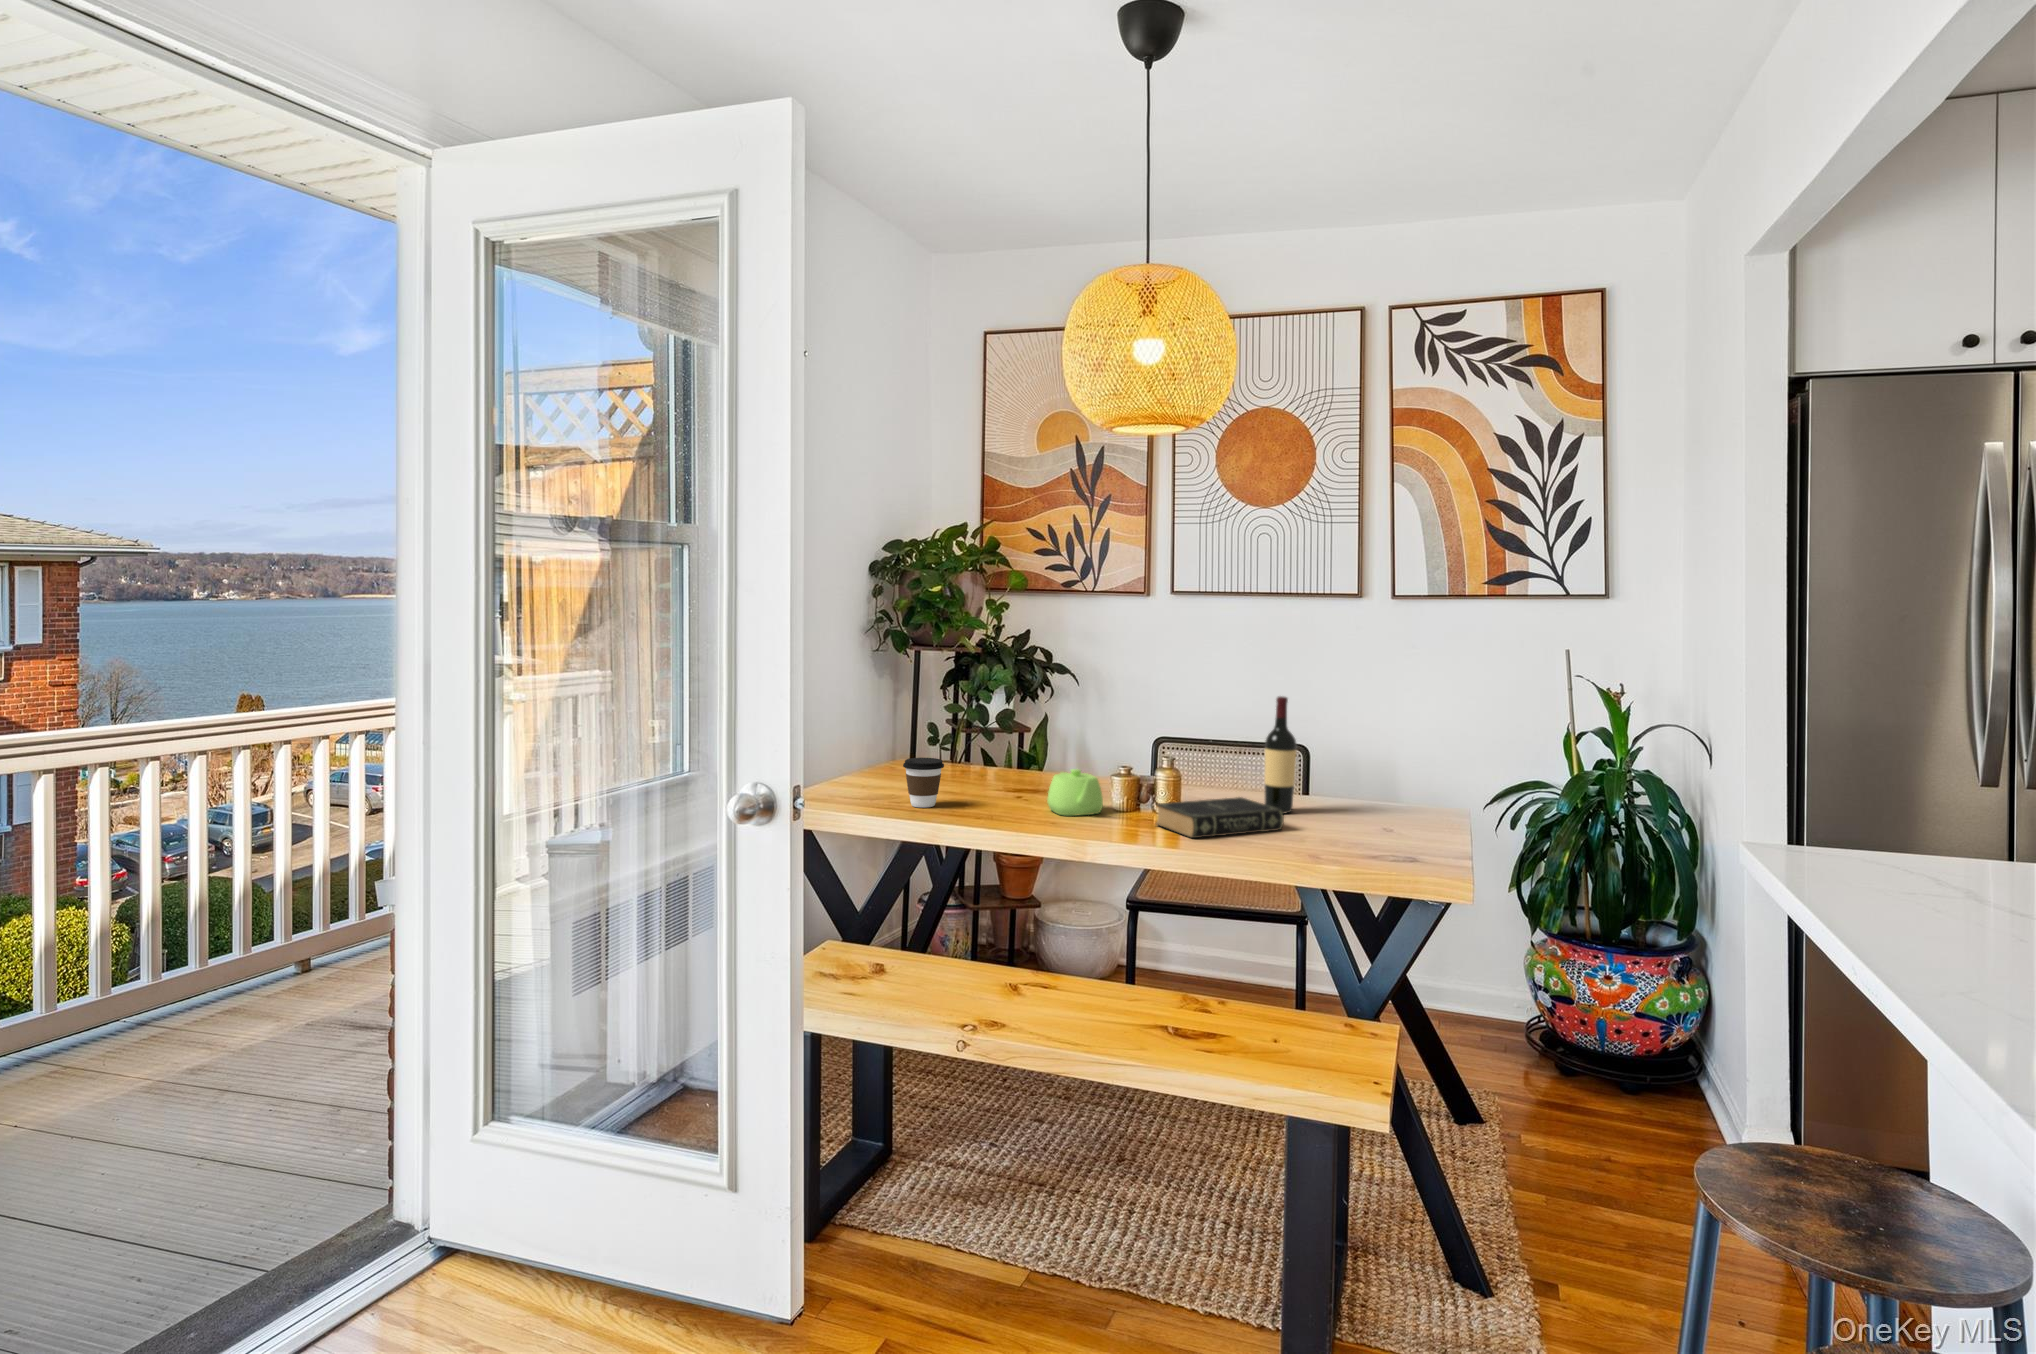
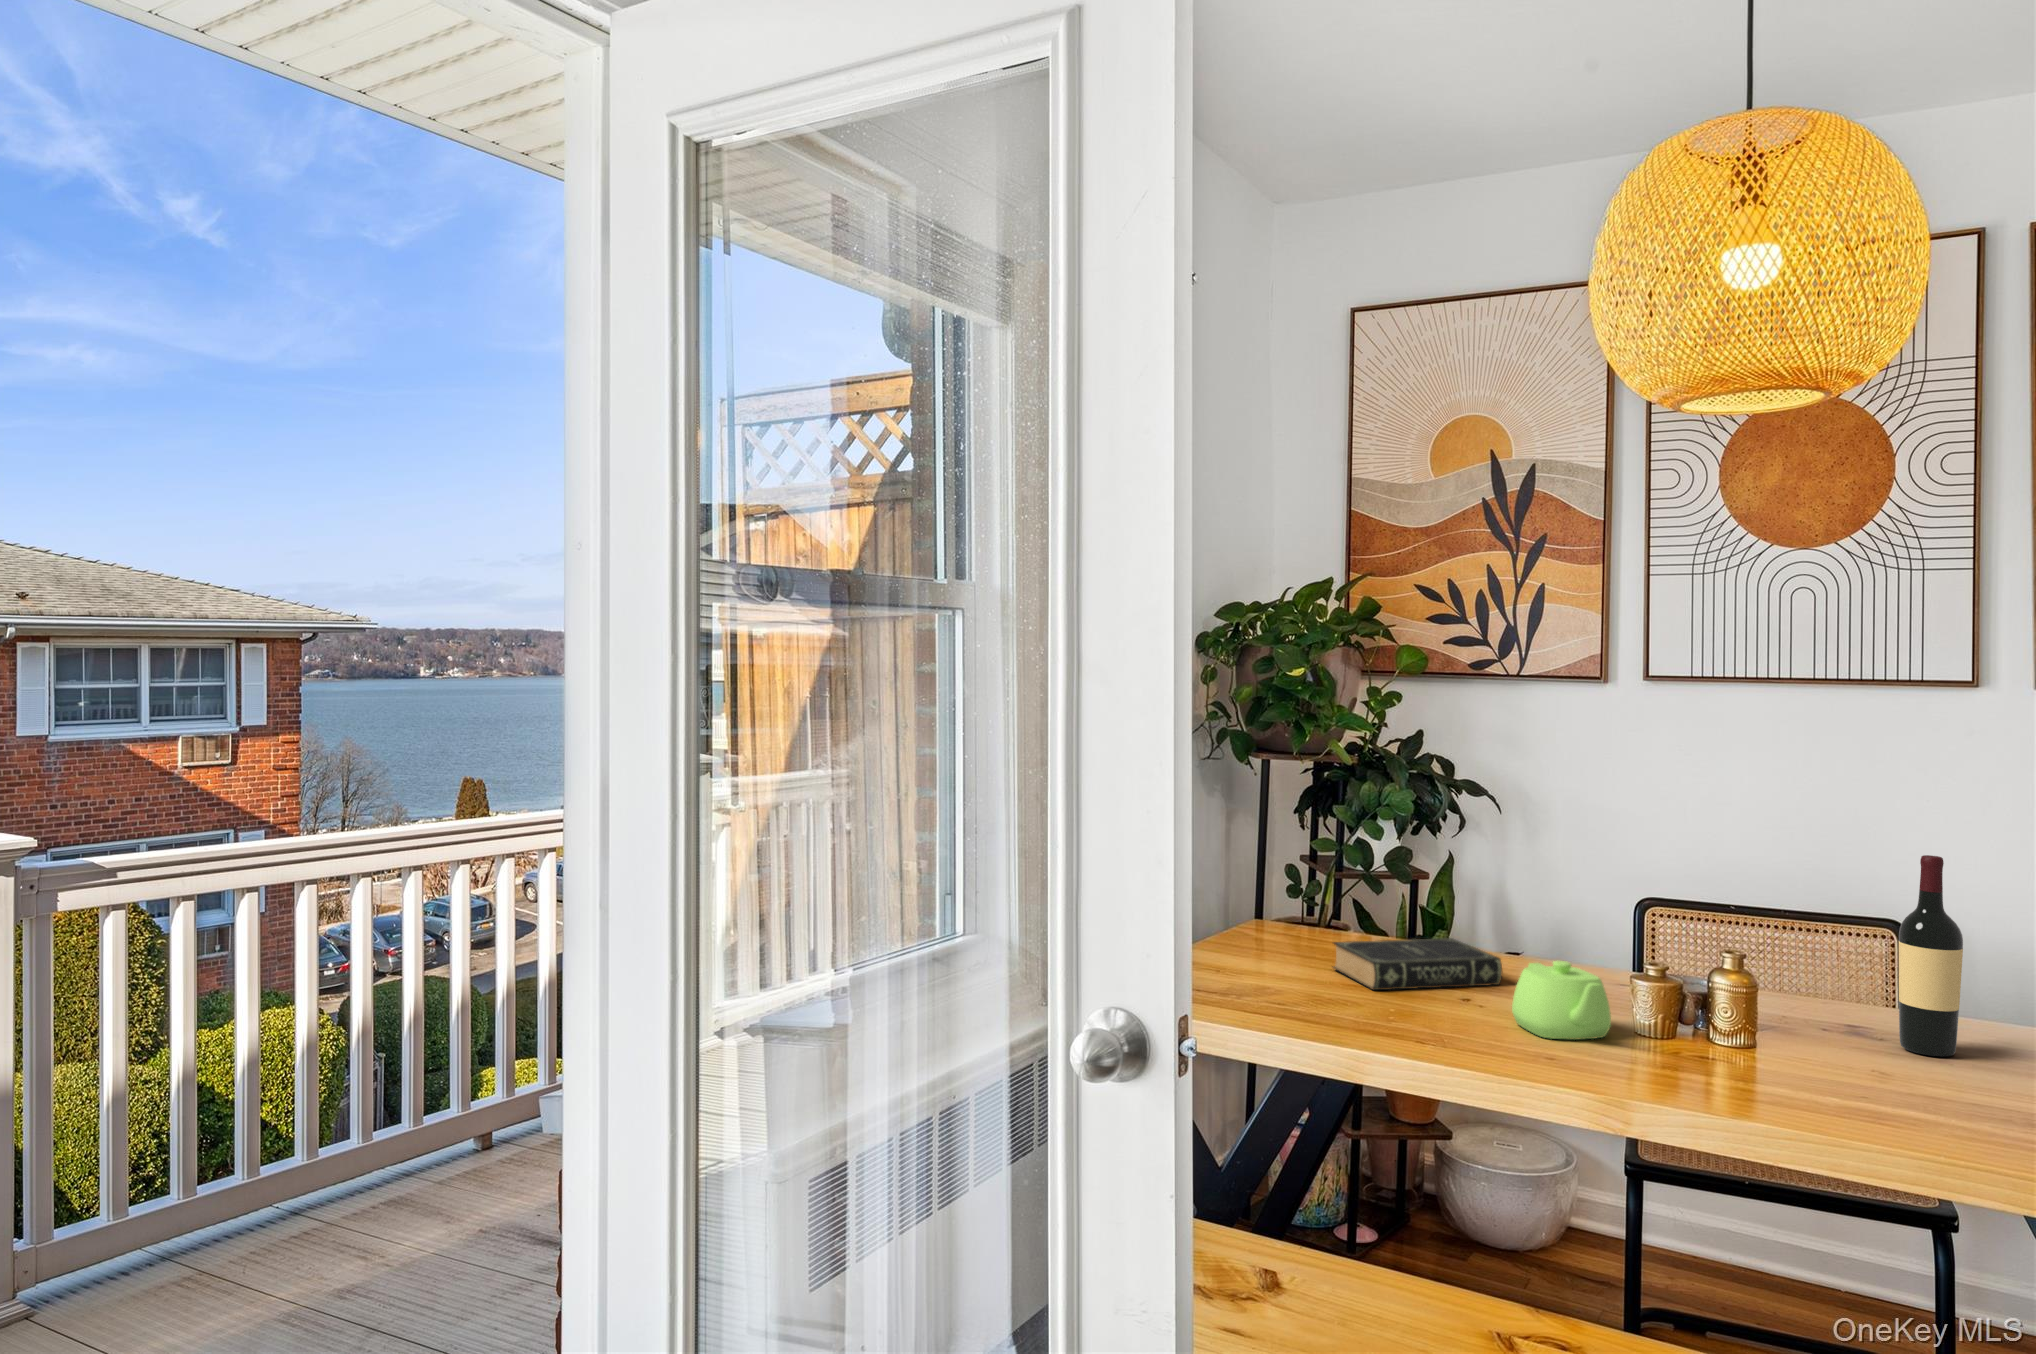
coffee cup: present [903,758,944,808] -> none [1277,928,1341,1007]
book: present [1156,797,1284,838] -> present [1333,938,1502,990]

